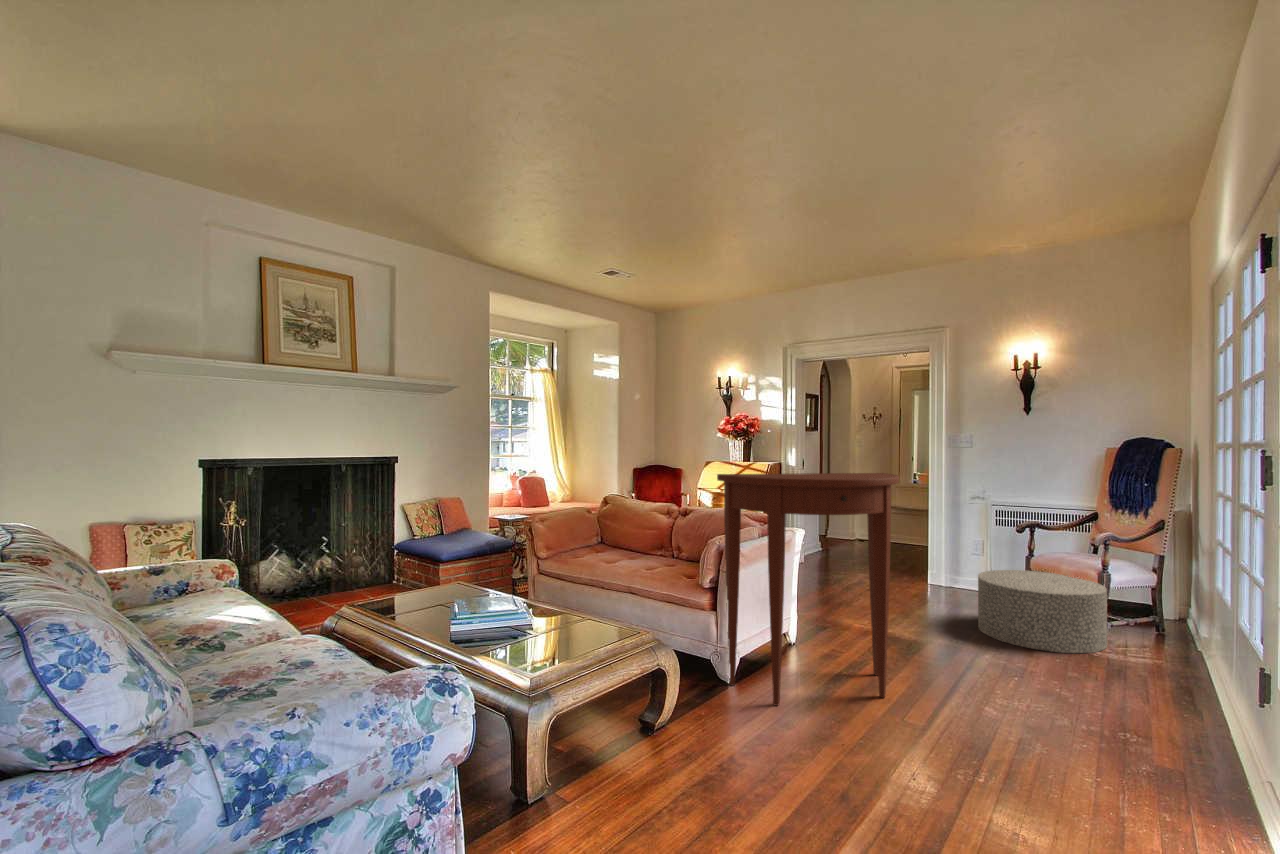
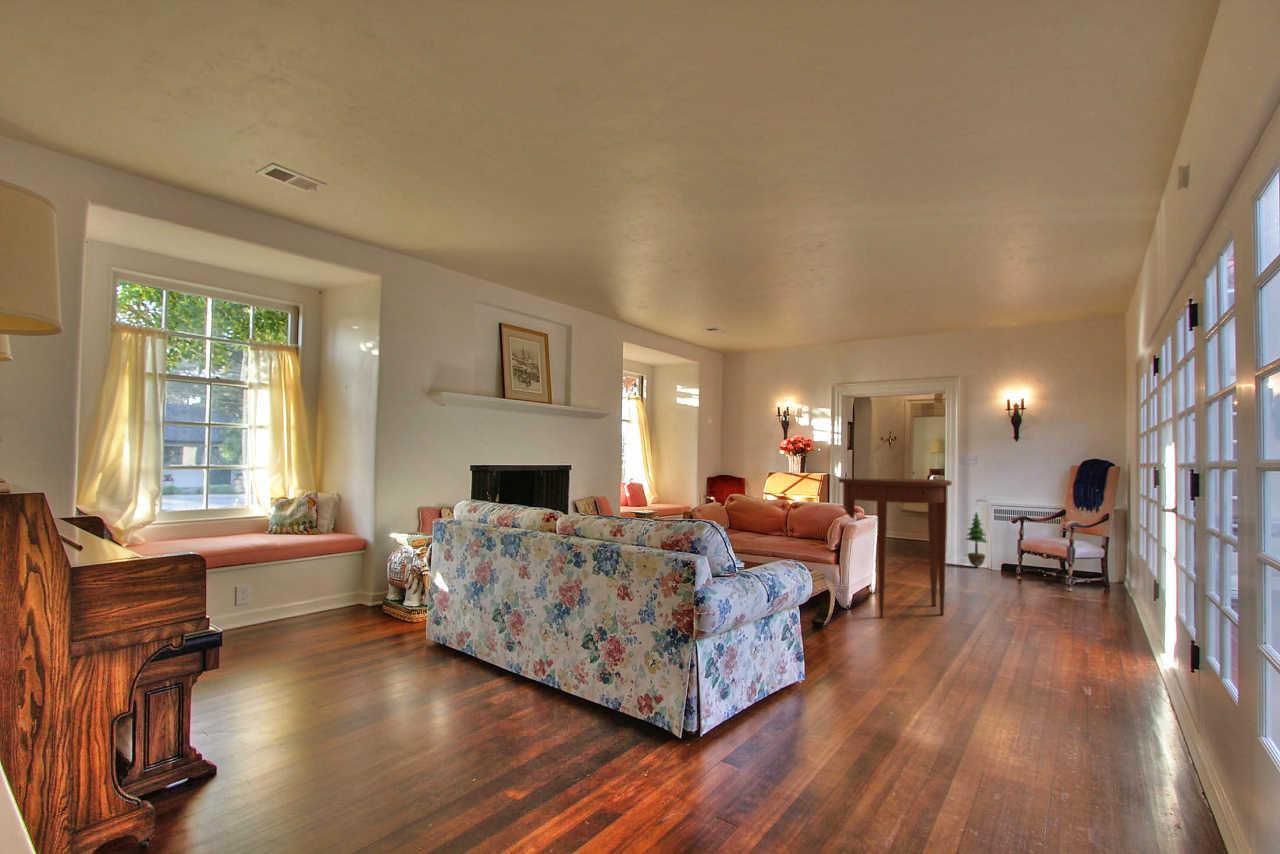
potted tree: none [954,513,985,591] -> present [967,513,987,567]
ottoman: present [978,570,1107,653] -> none [988,548,1073,598]

